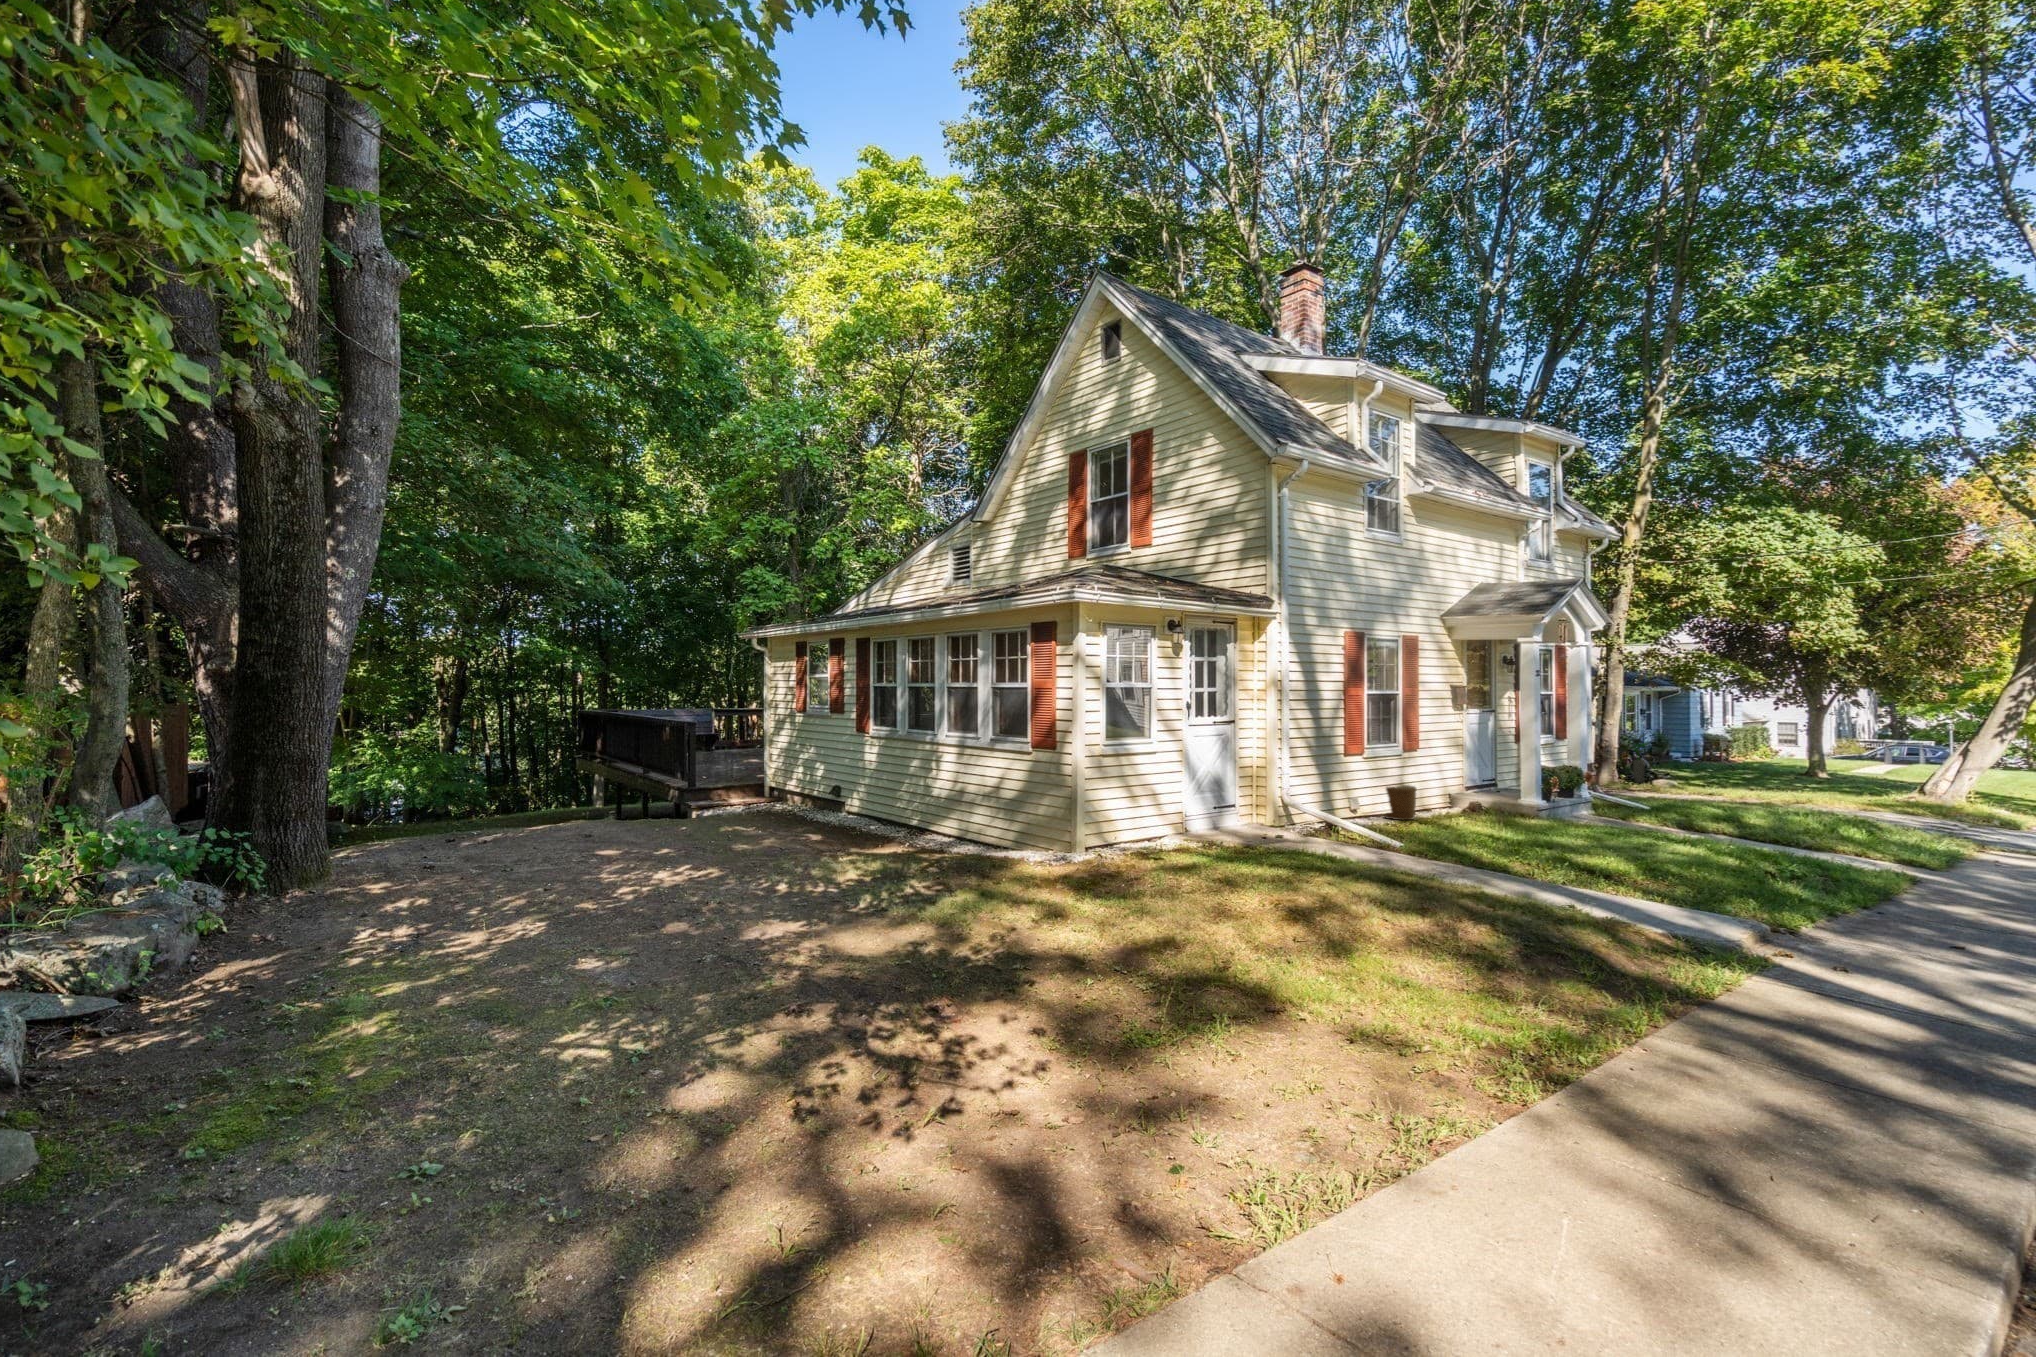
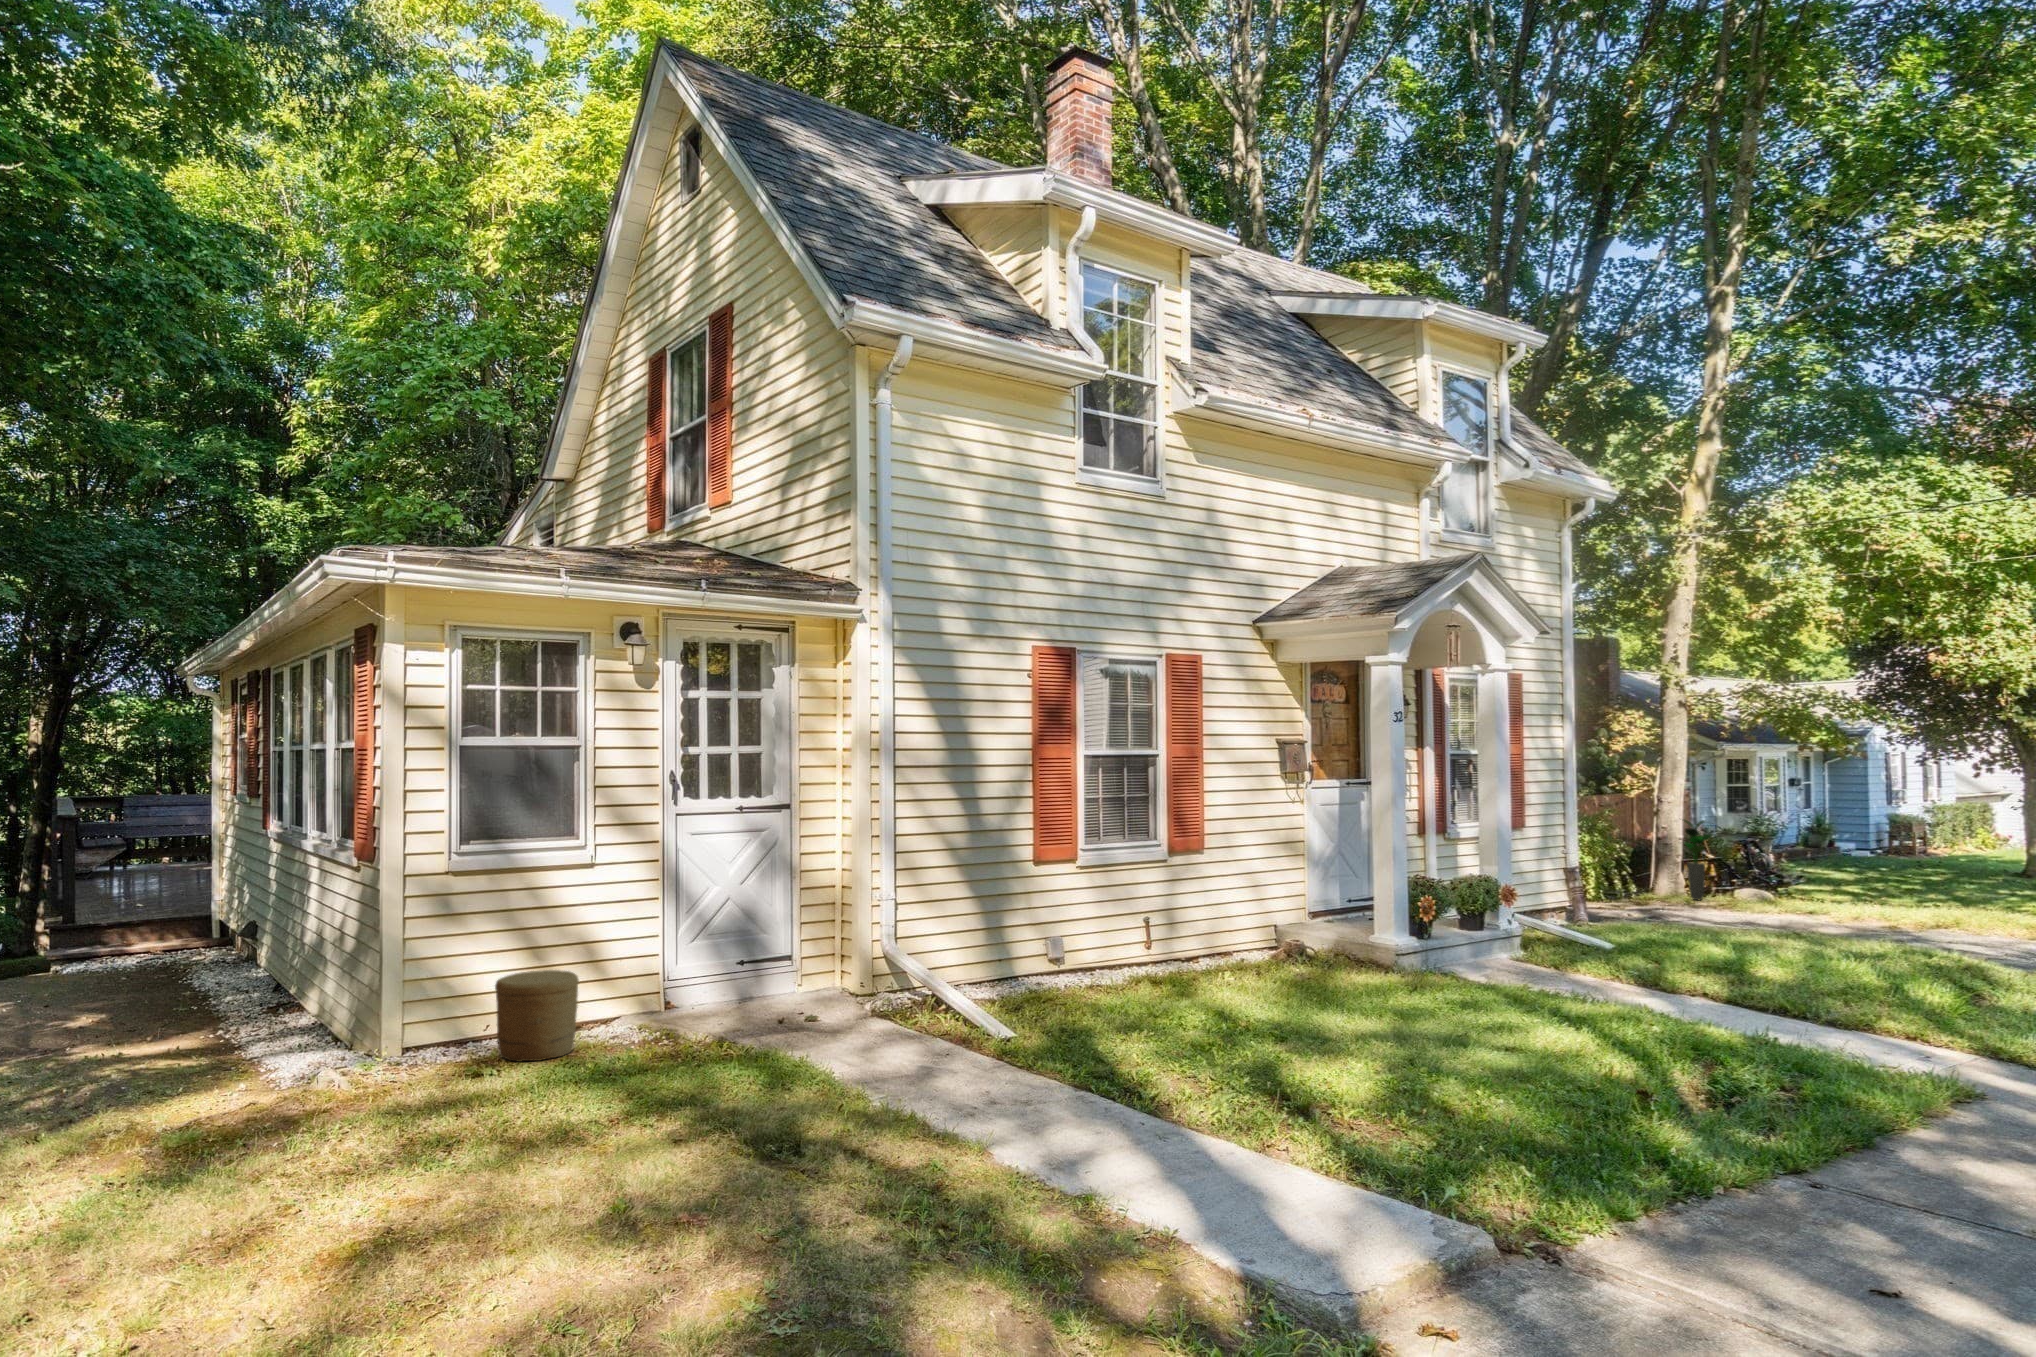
woven basket: present [1383,785,1417,820] -> present [495,970,579,1062]

